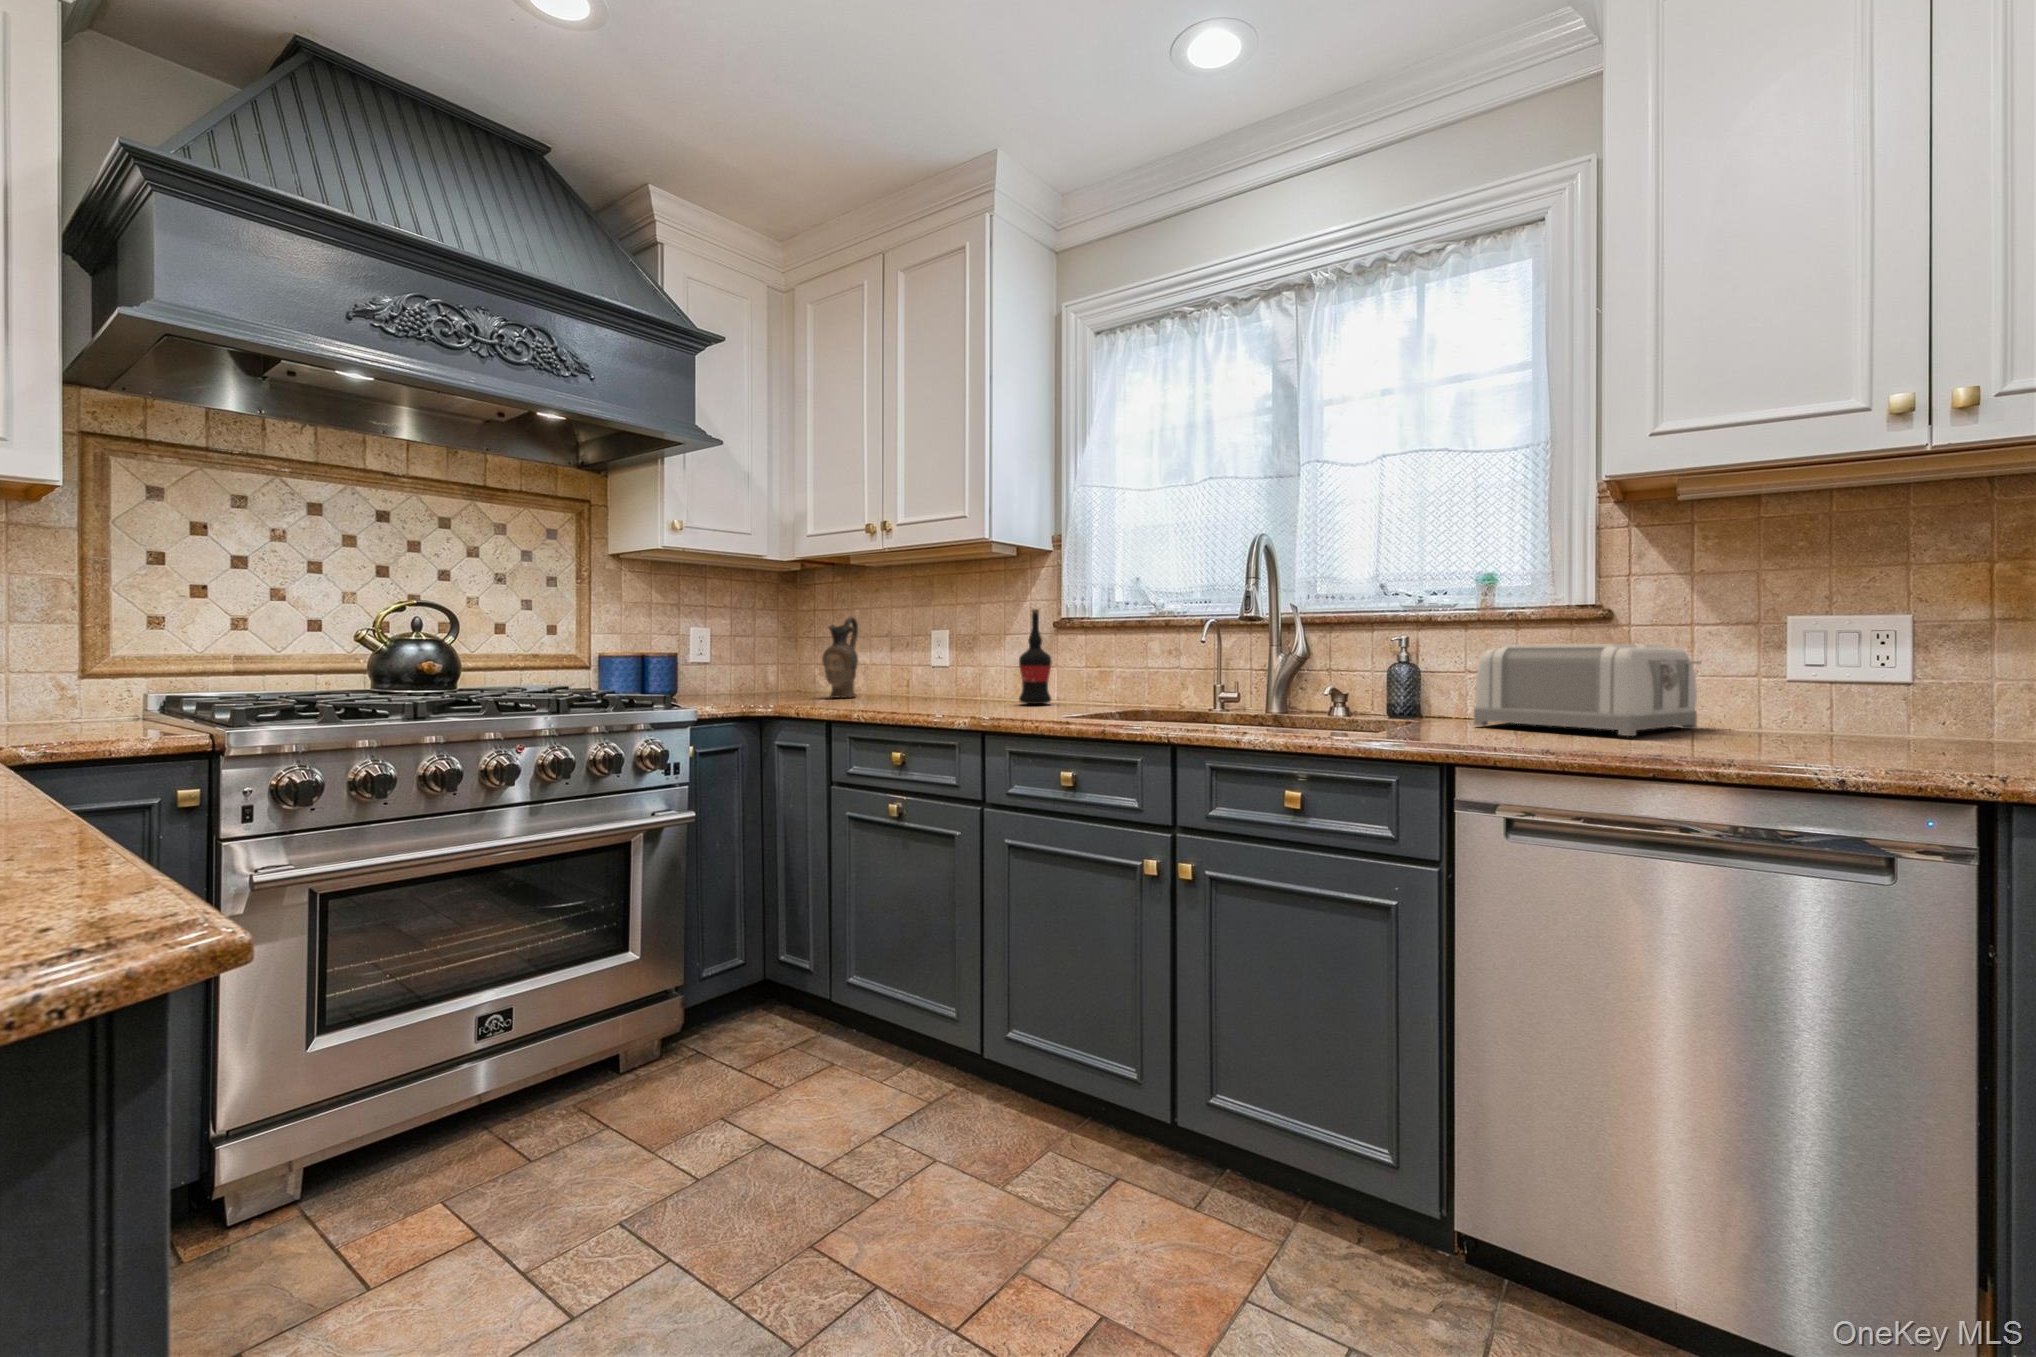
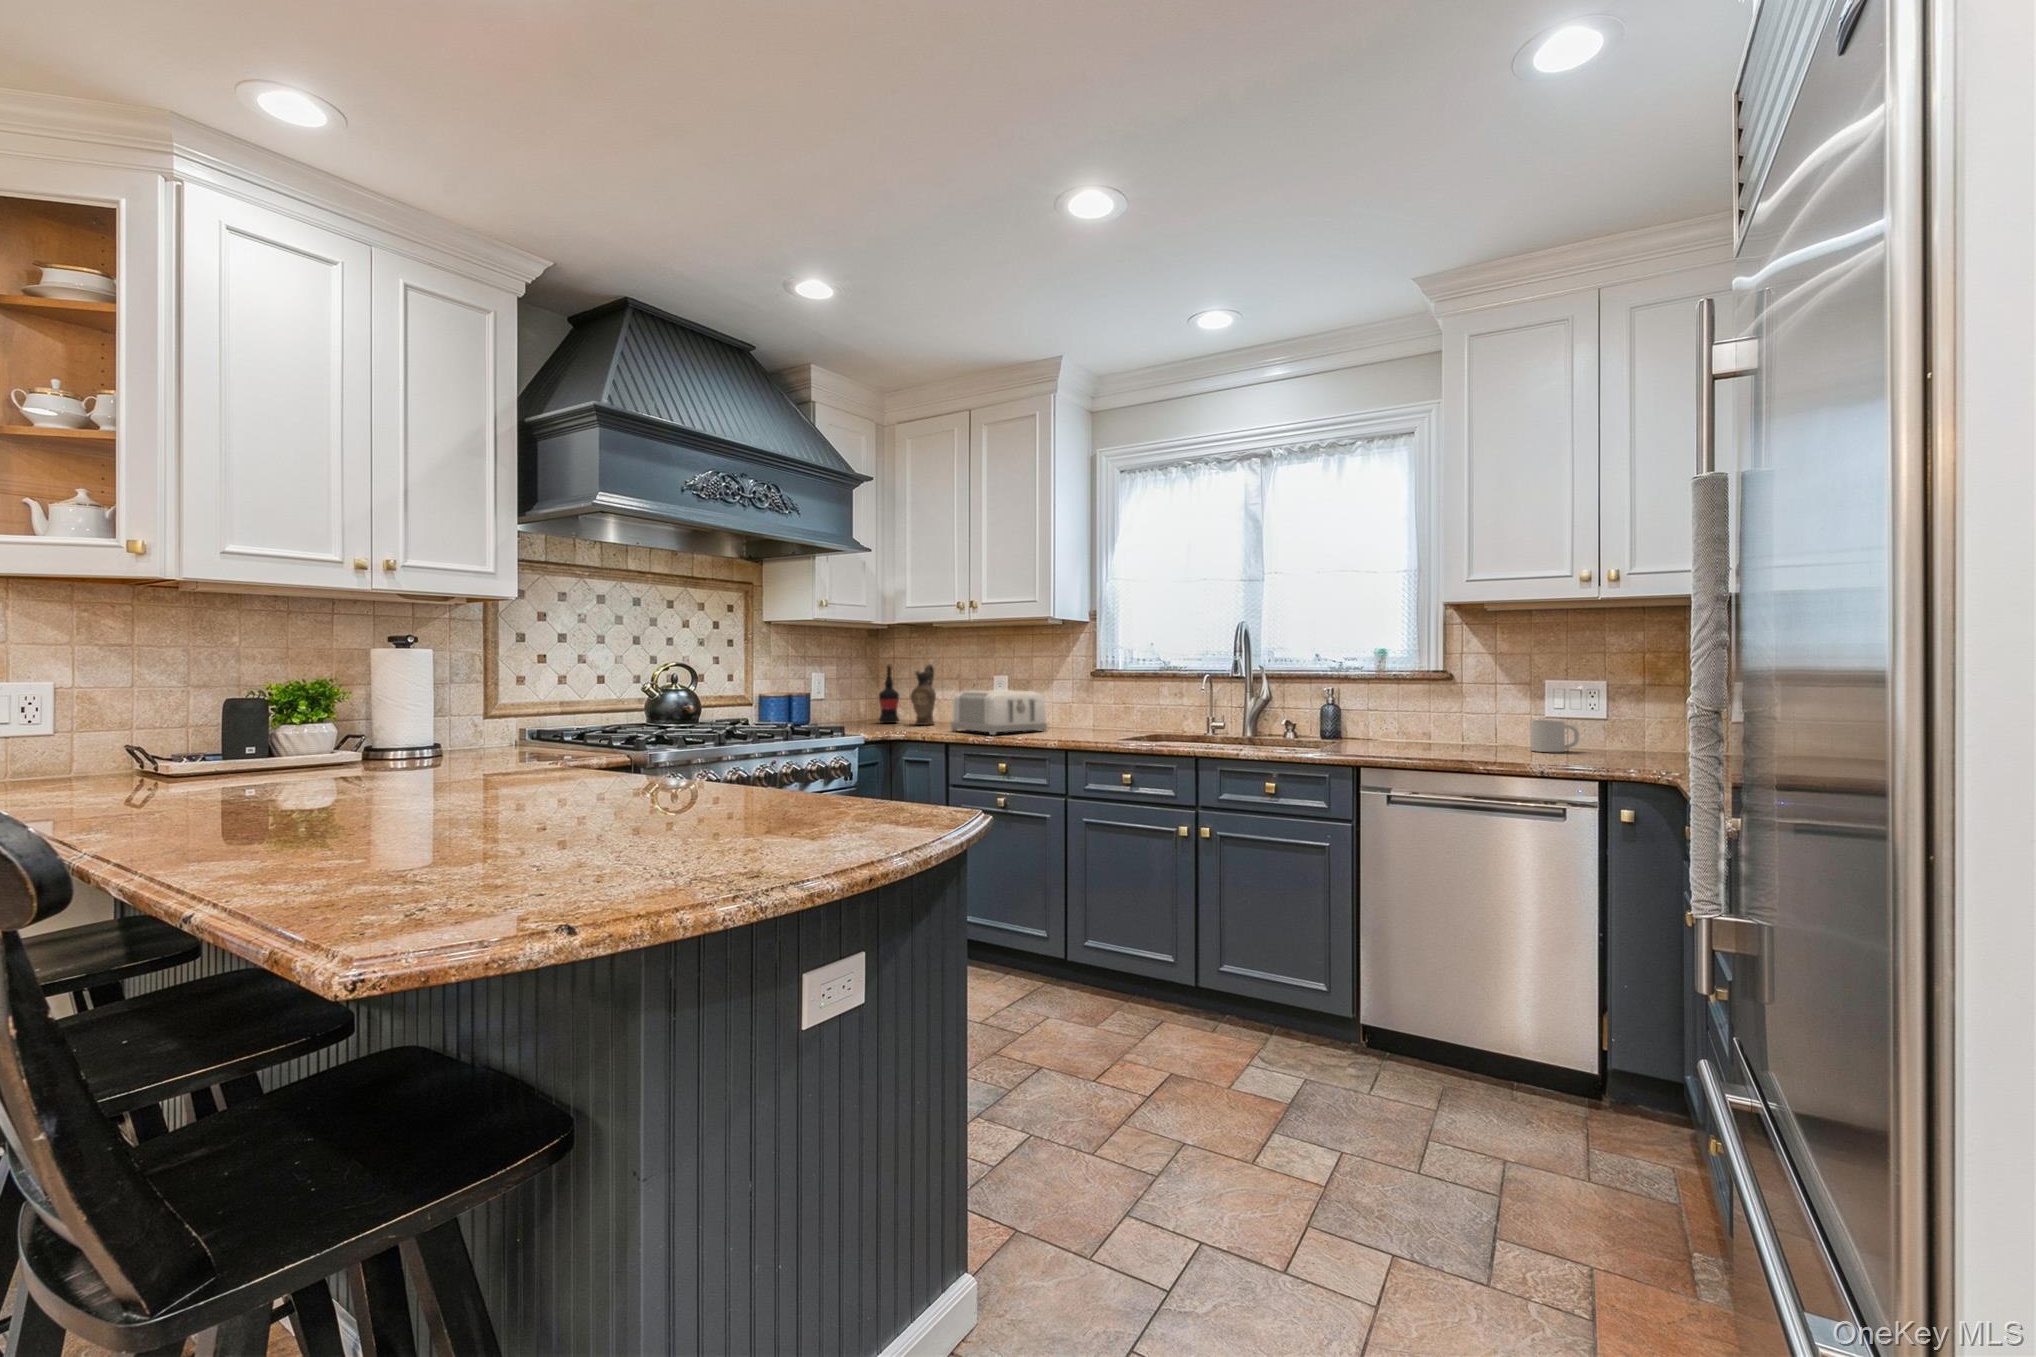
wine bottle: present [1019,609,1052,704] -> present [879,664,899,723]
toaster: present [1474,644,1702,736] -> present [951,690,1047,735]
mug: none [1763,686,1861,742] -> present [1531,720,1579,752]

